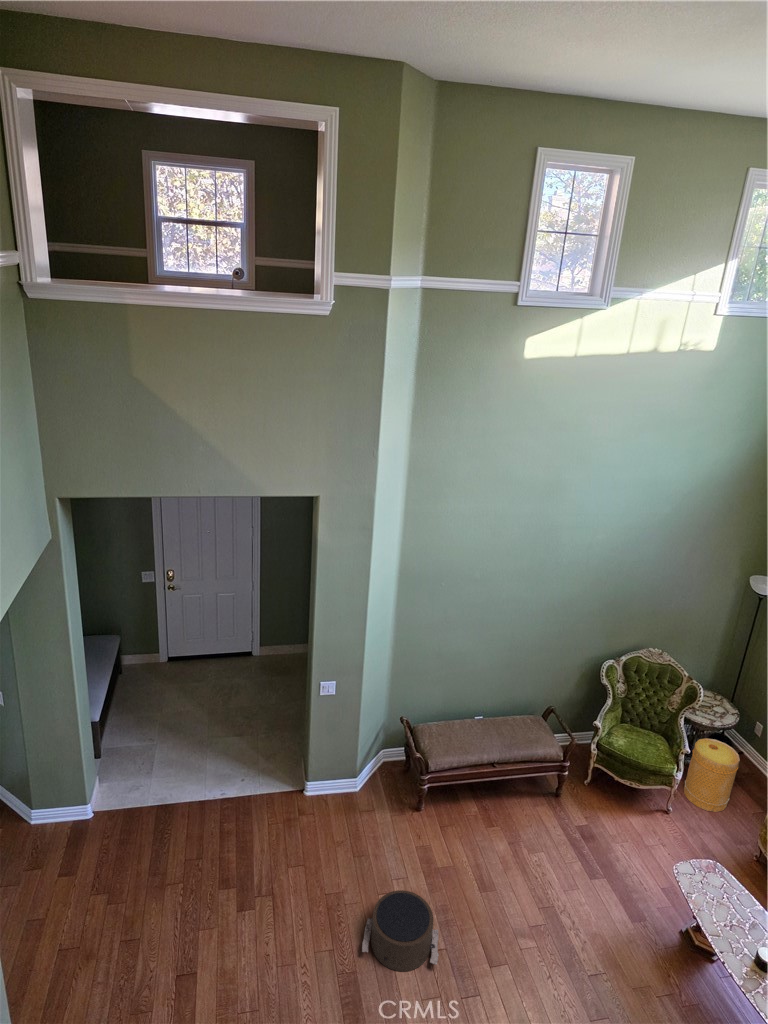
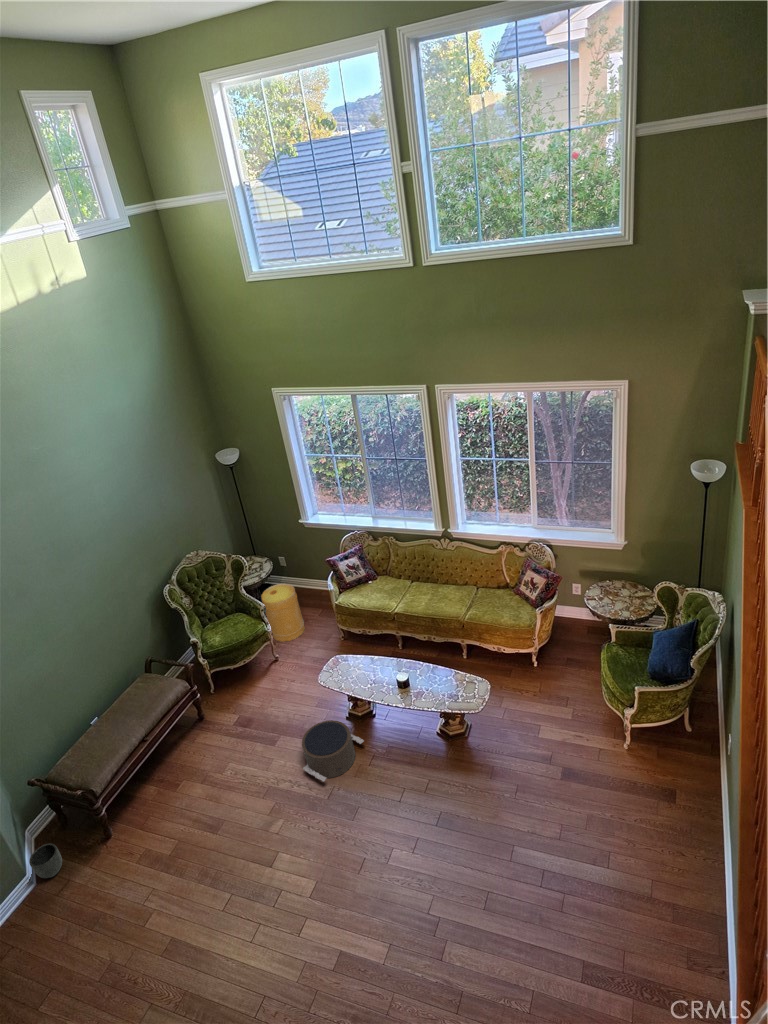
planter: none [363,768,385,797] -> present [29,843,62,878]
pouf: present [362,890,439,972] -> present [302,720,364,782]

